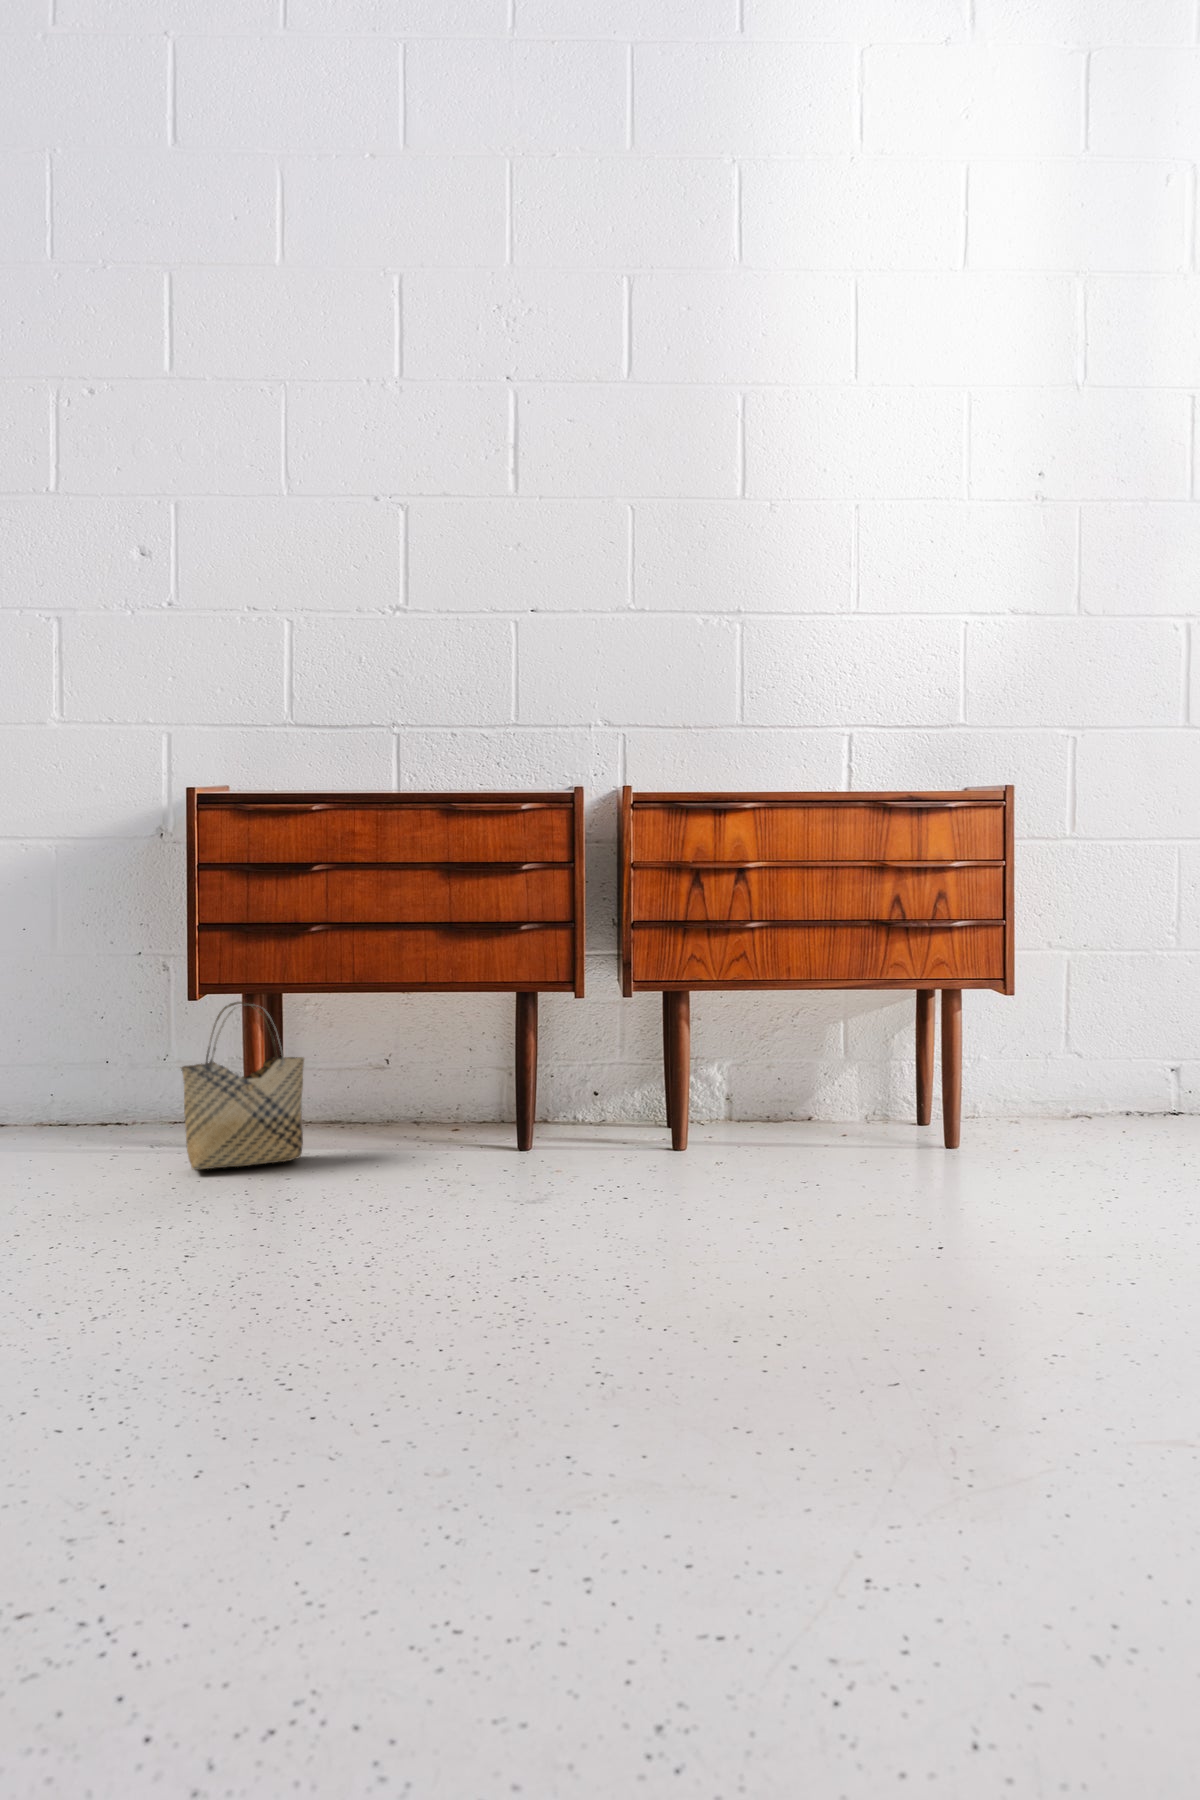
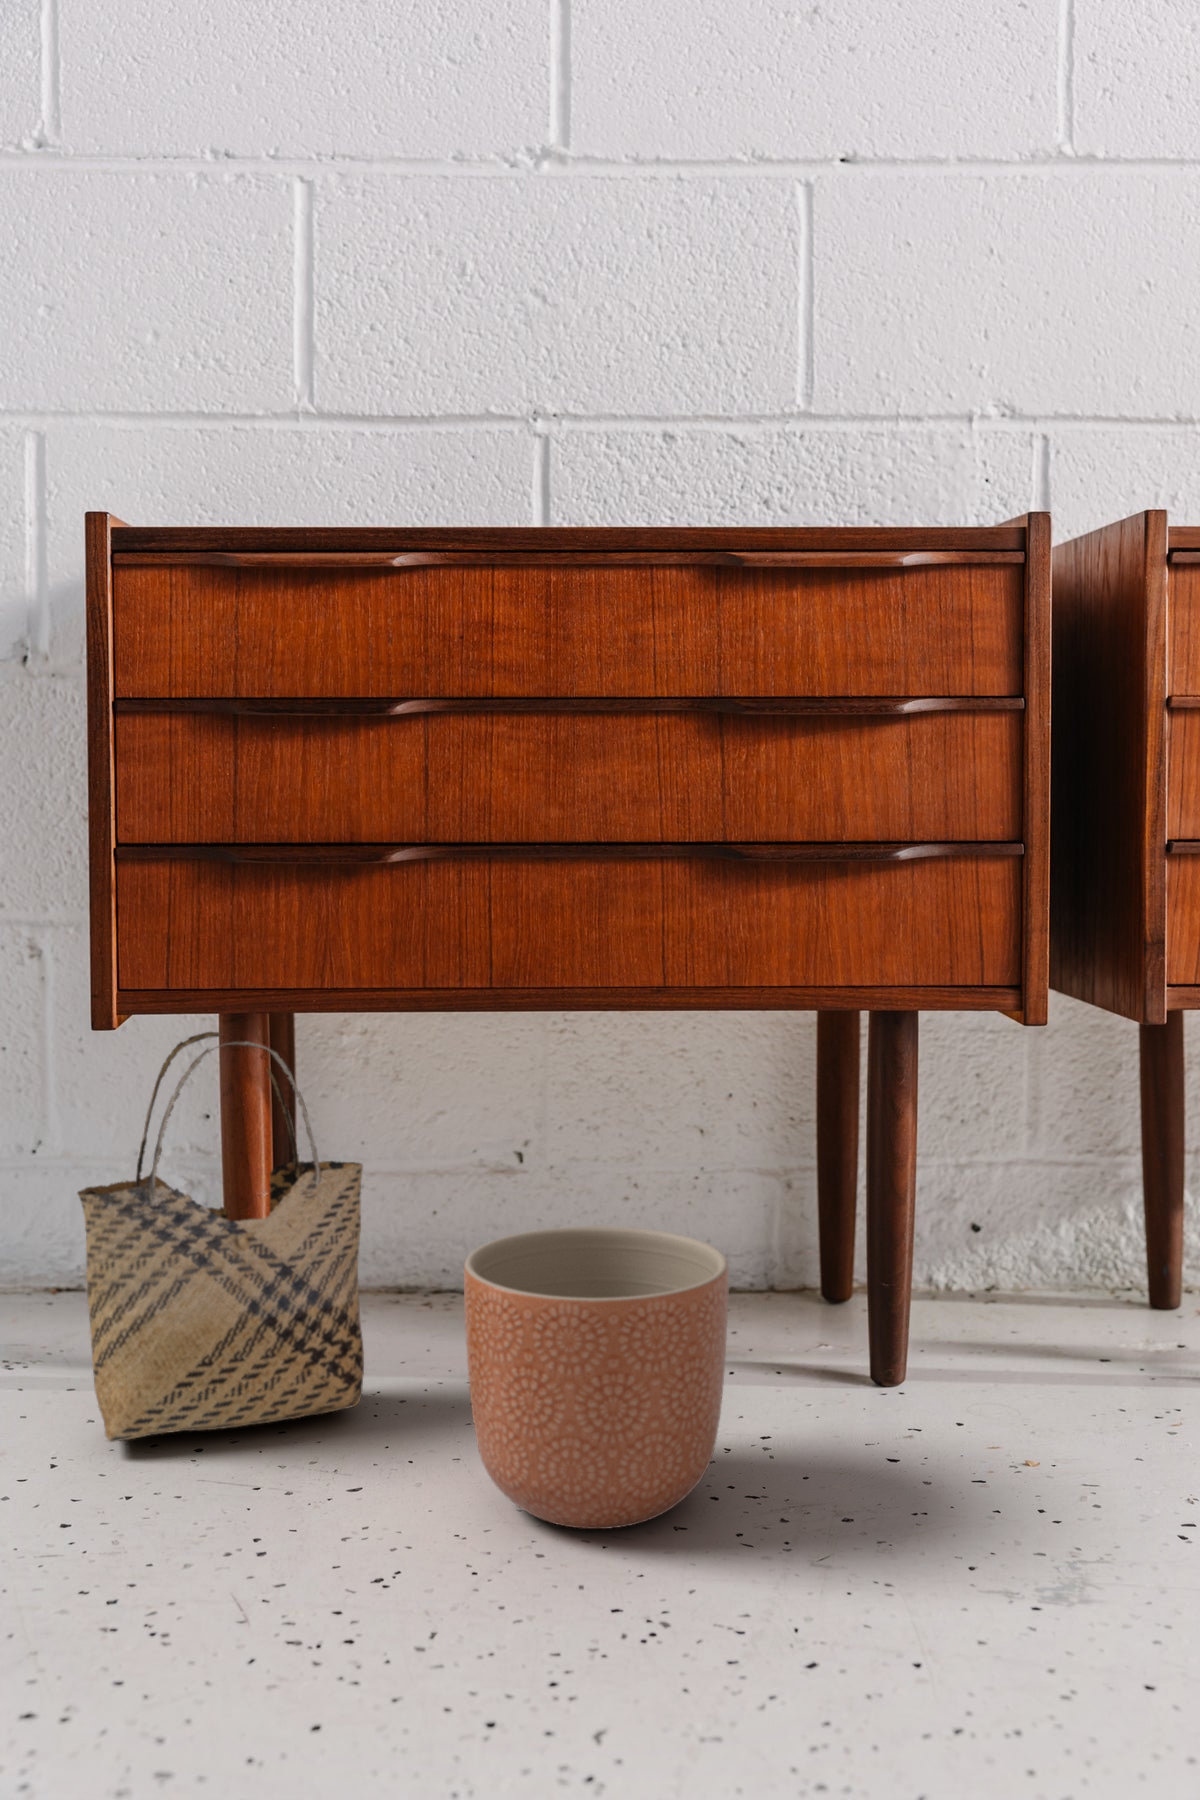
planter: none [336,1079,442,1191] -> present [464,1226,729,1529]

